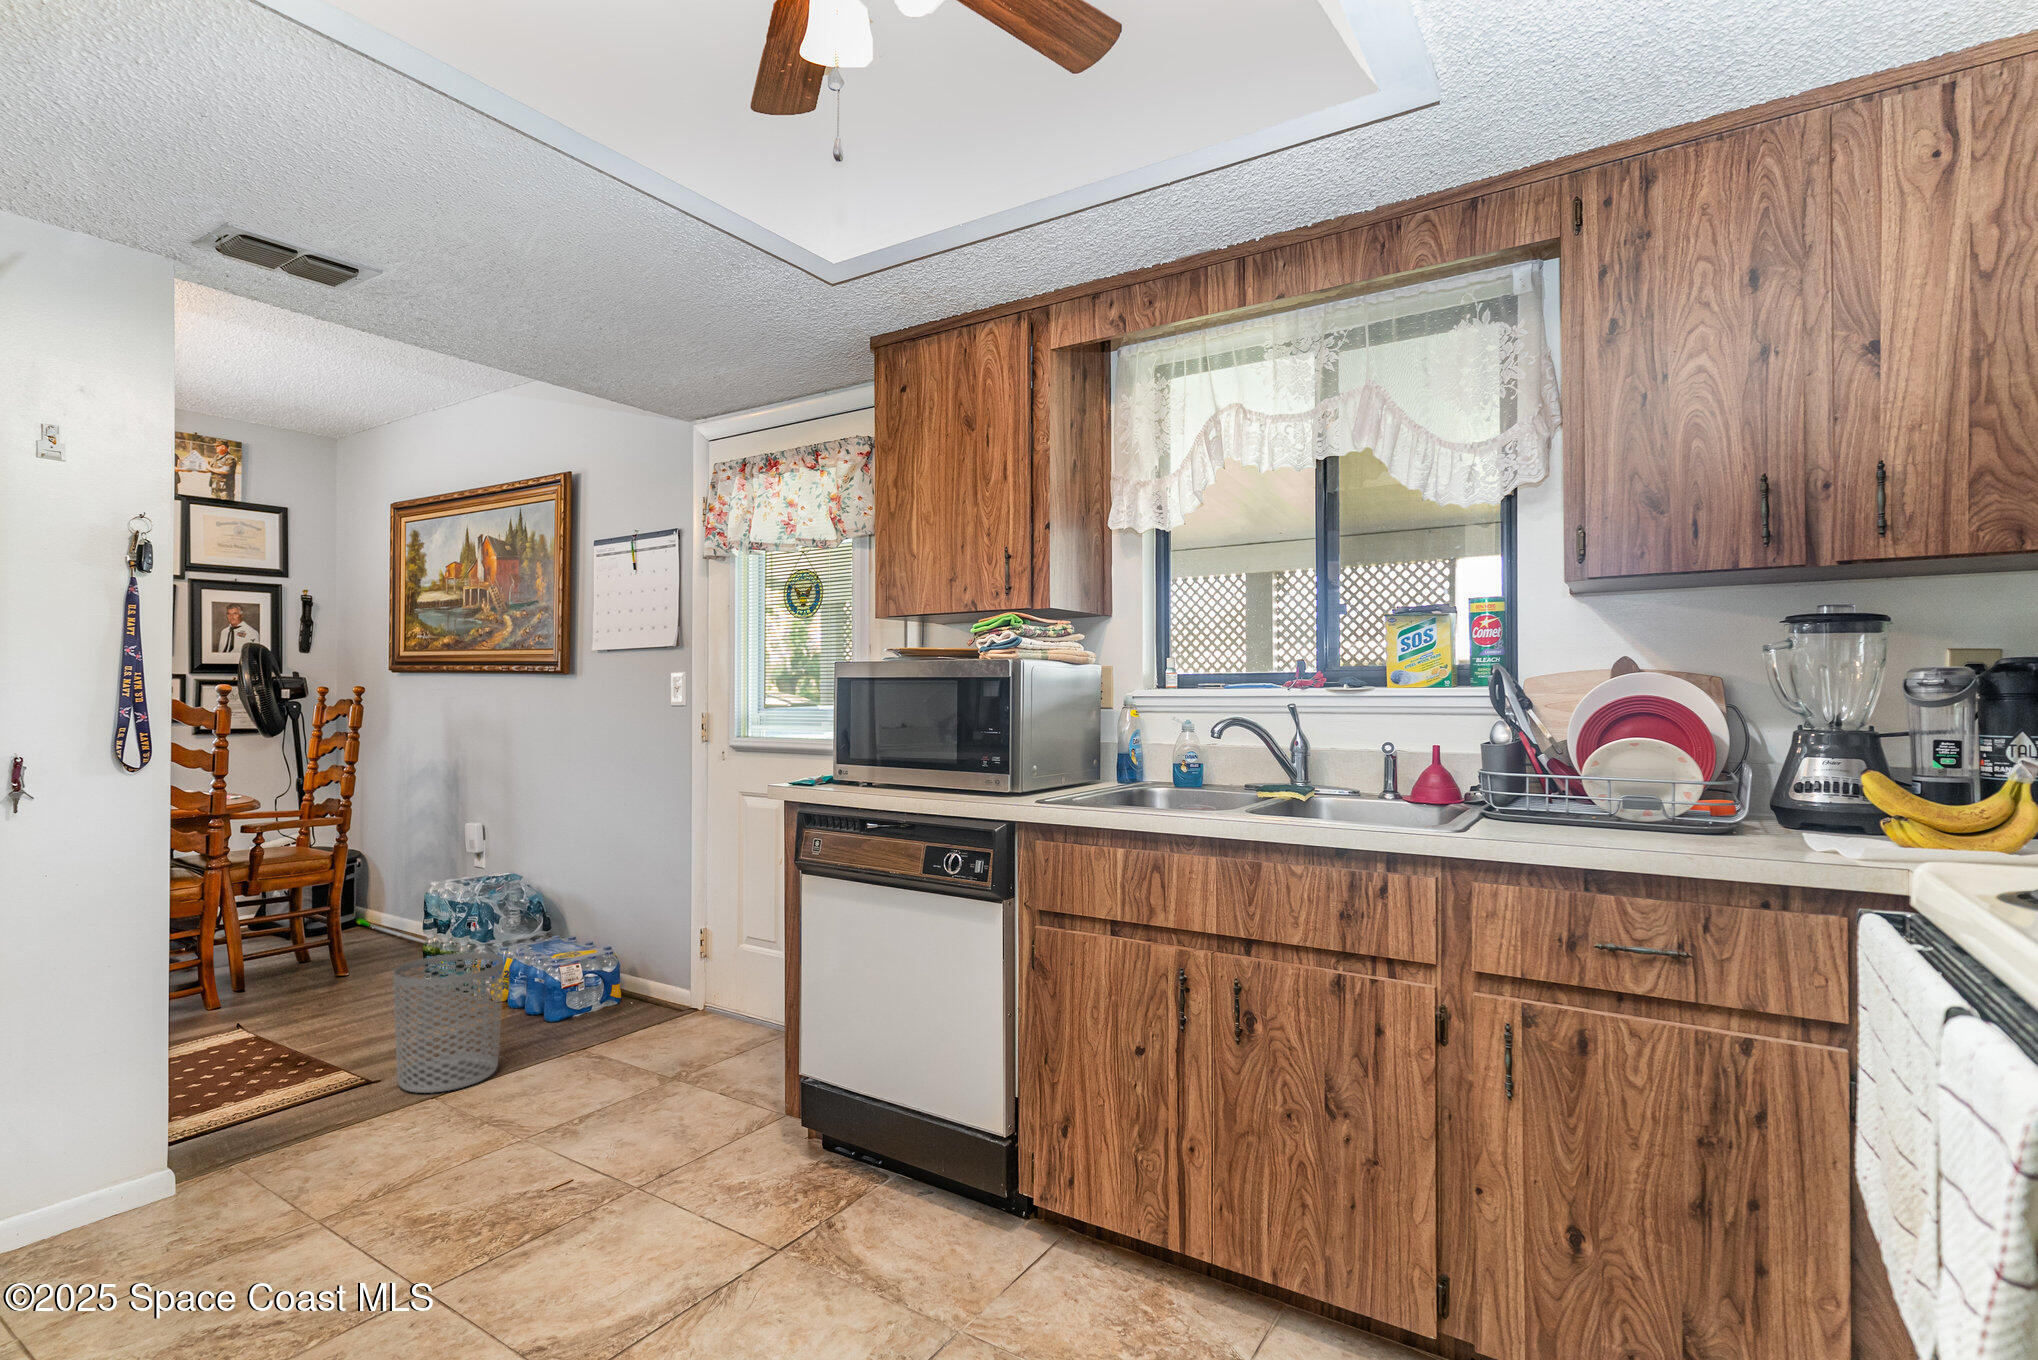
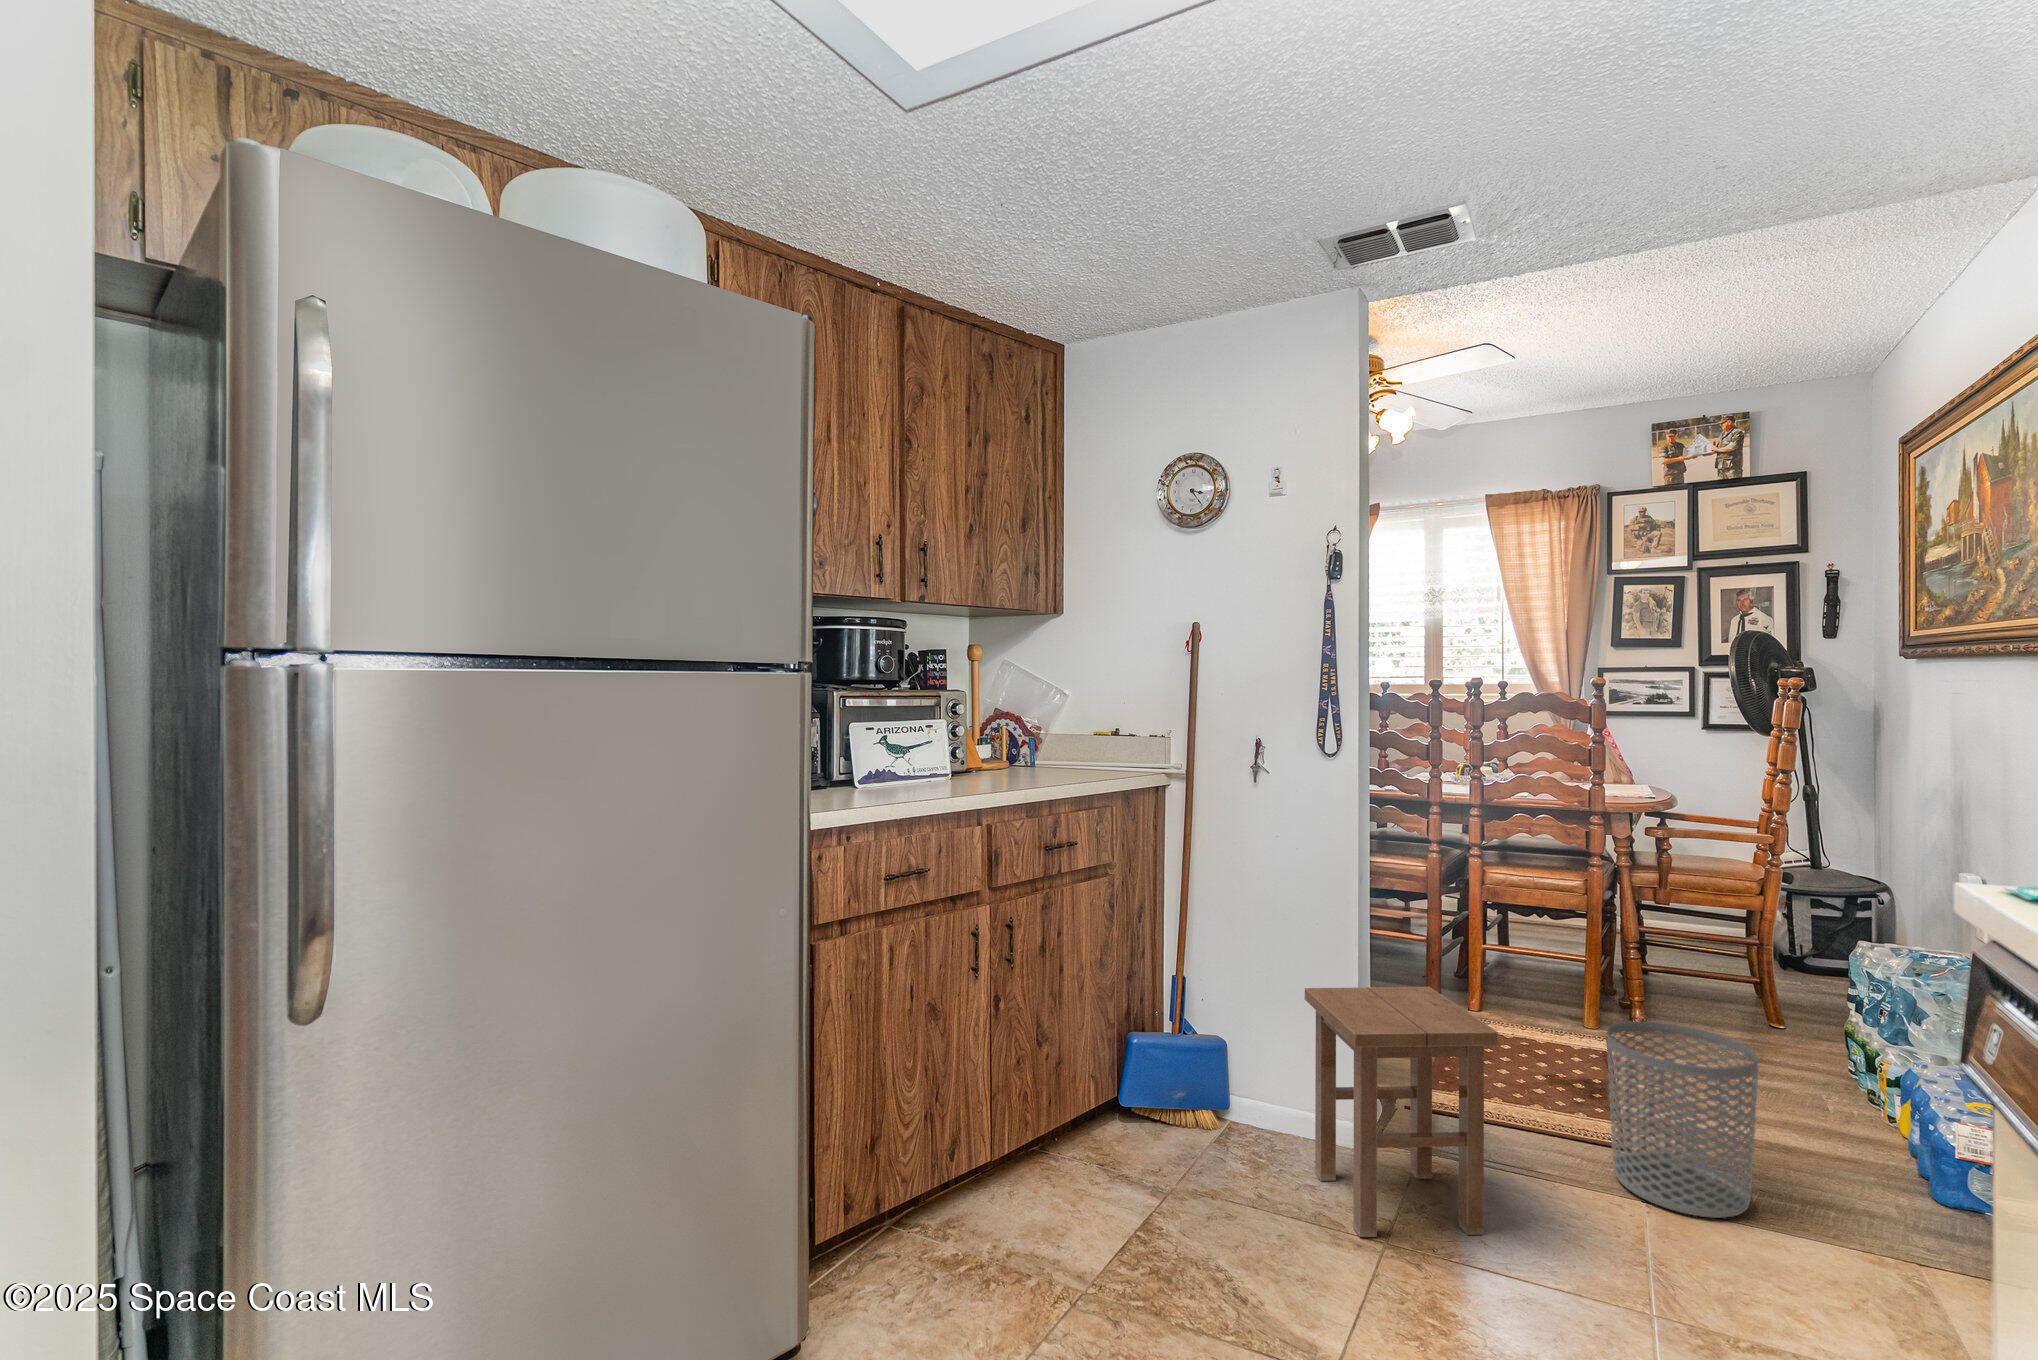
stool: none [179,984,408,1226] -> present [1305,987,1498,1237]

